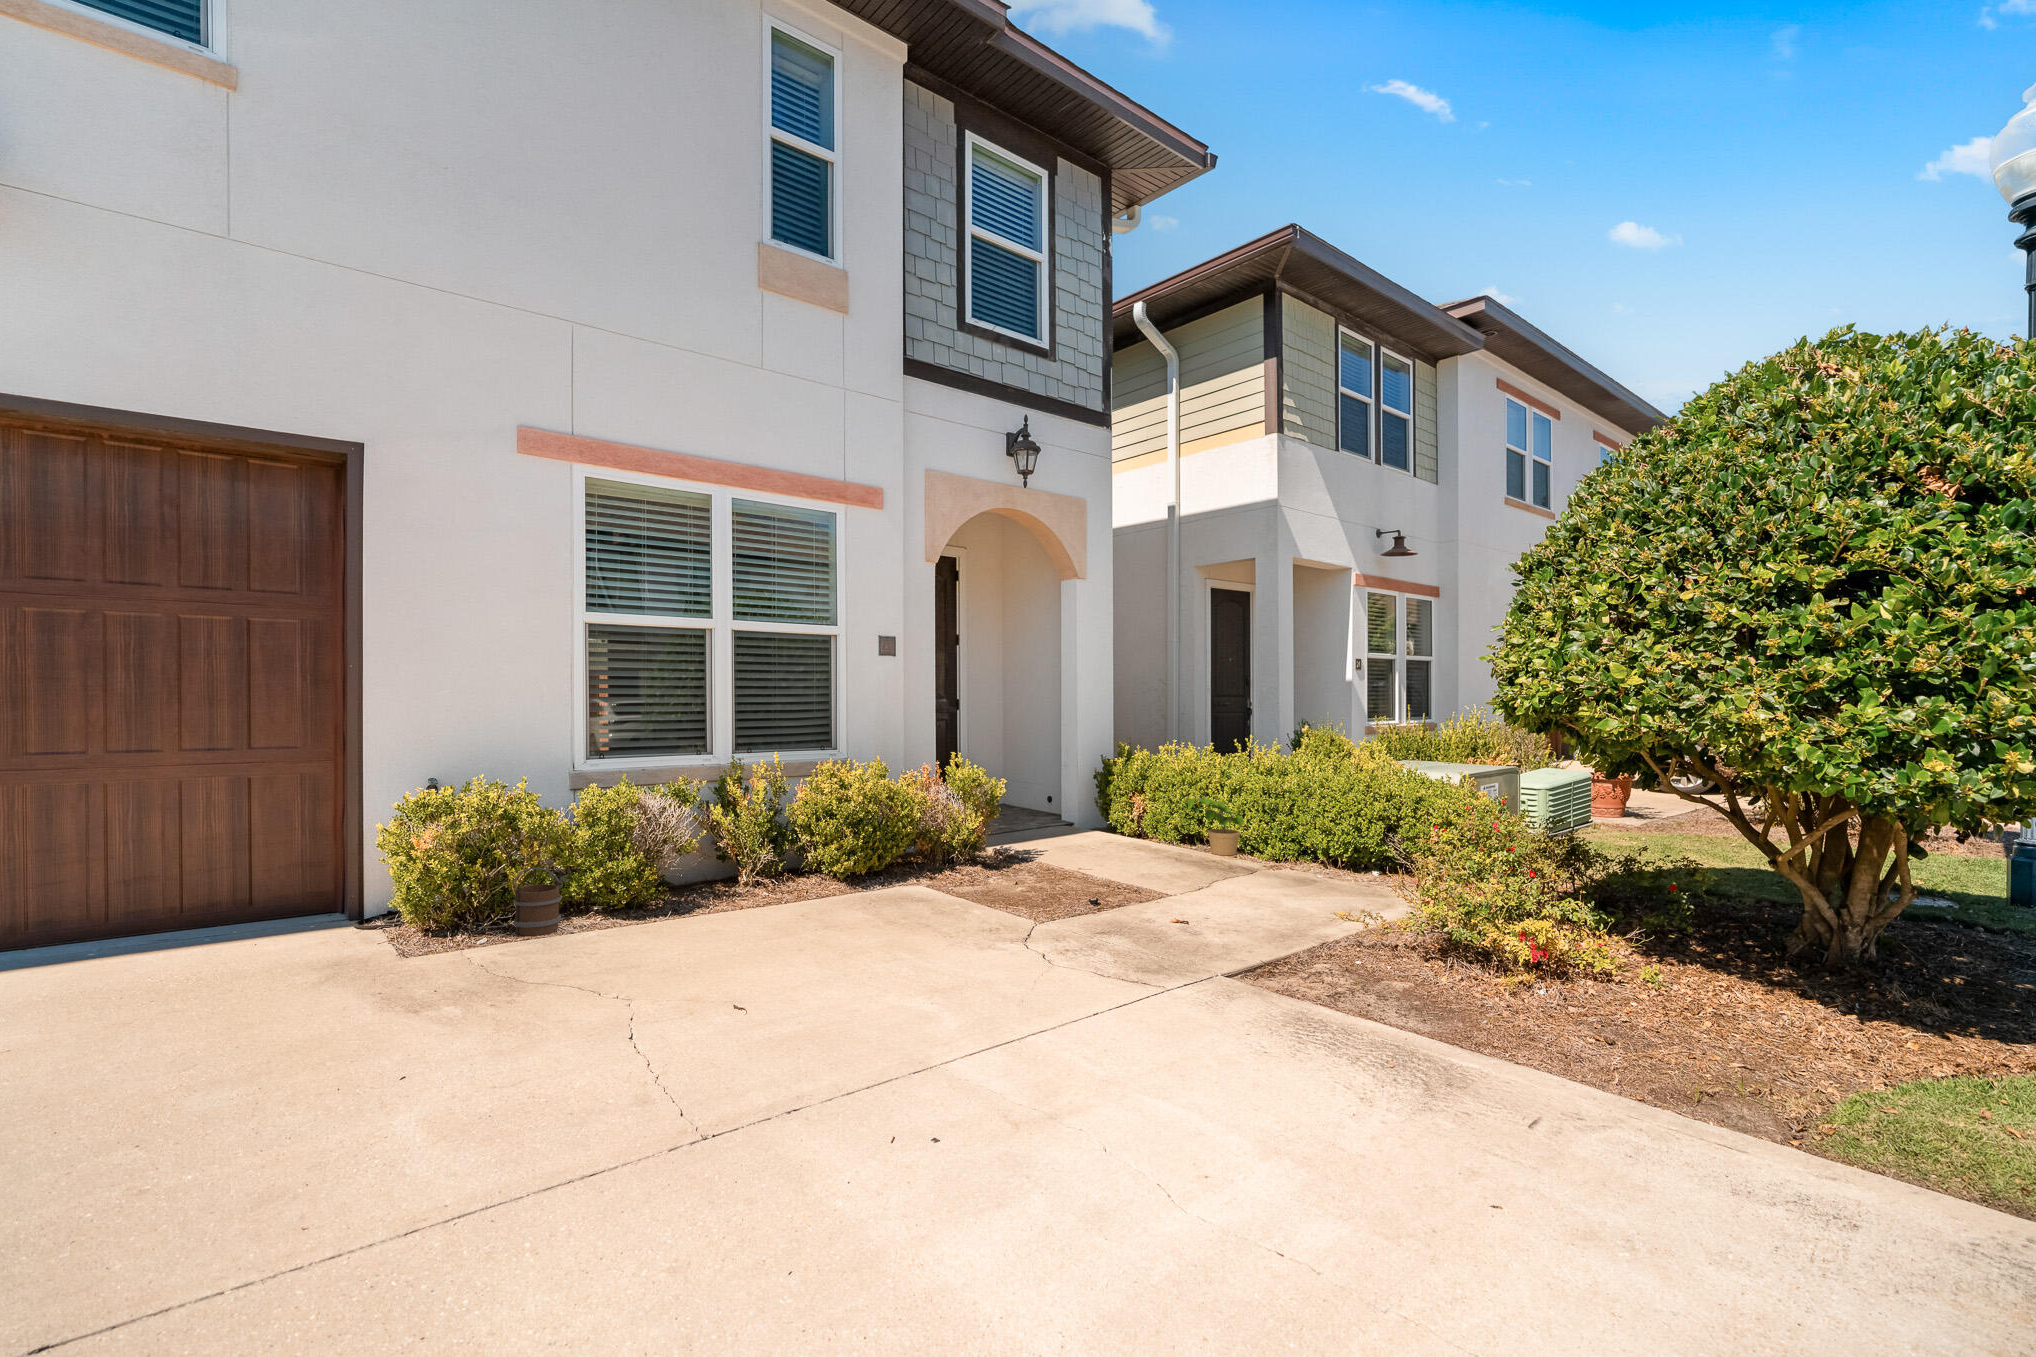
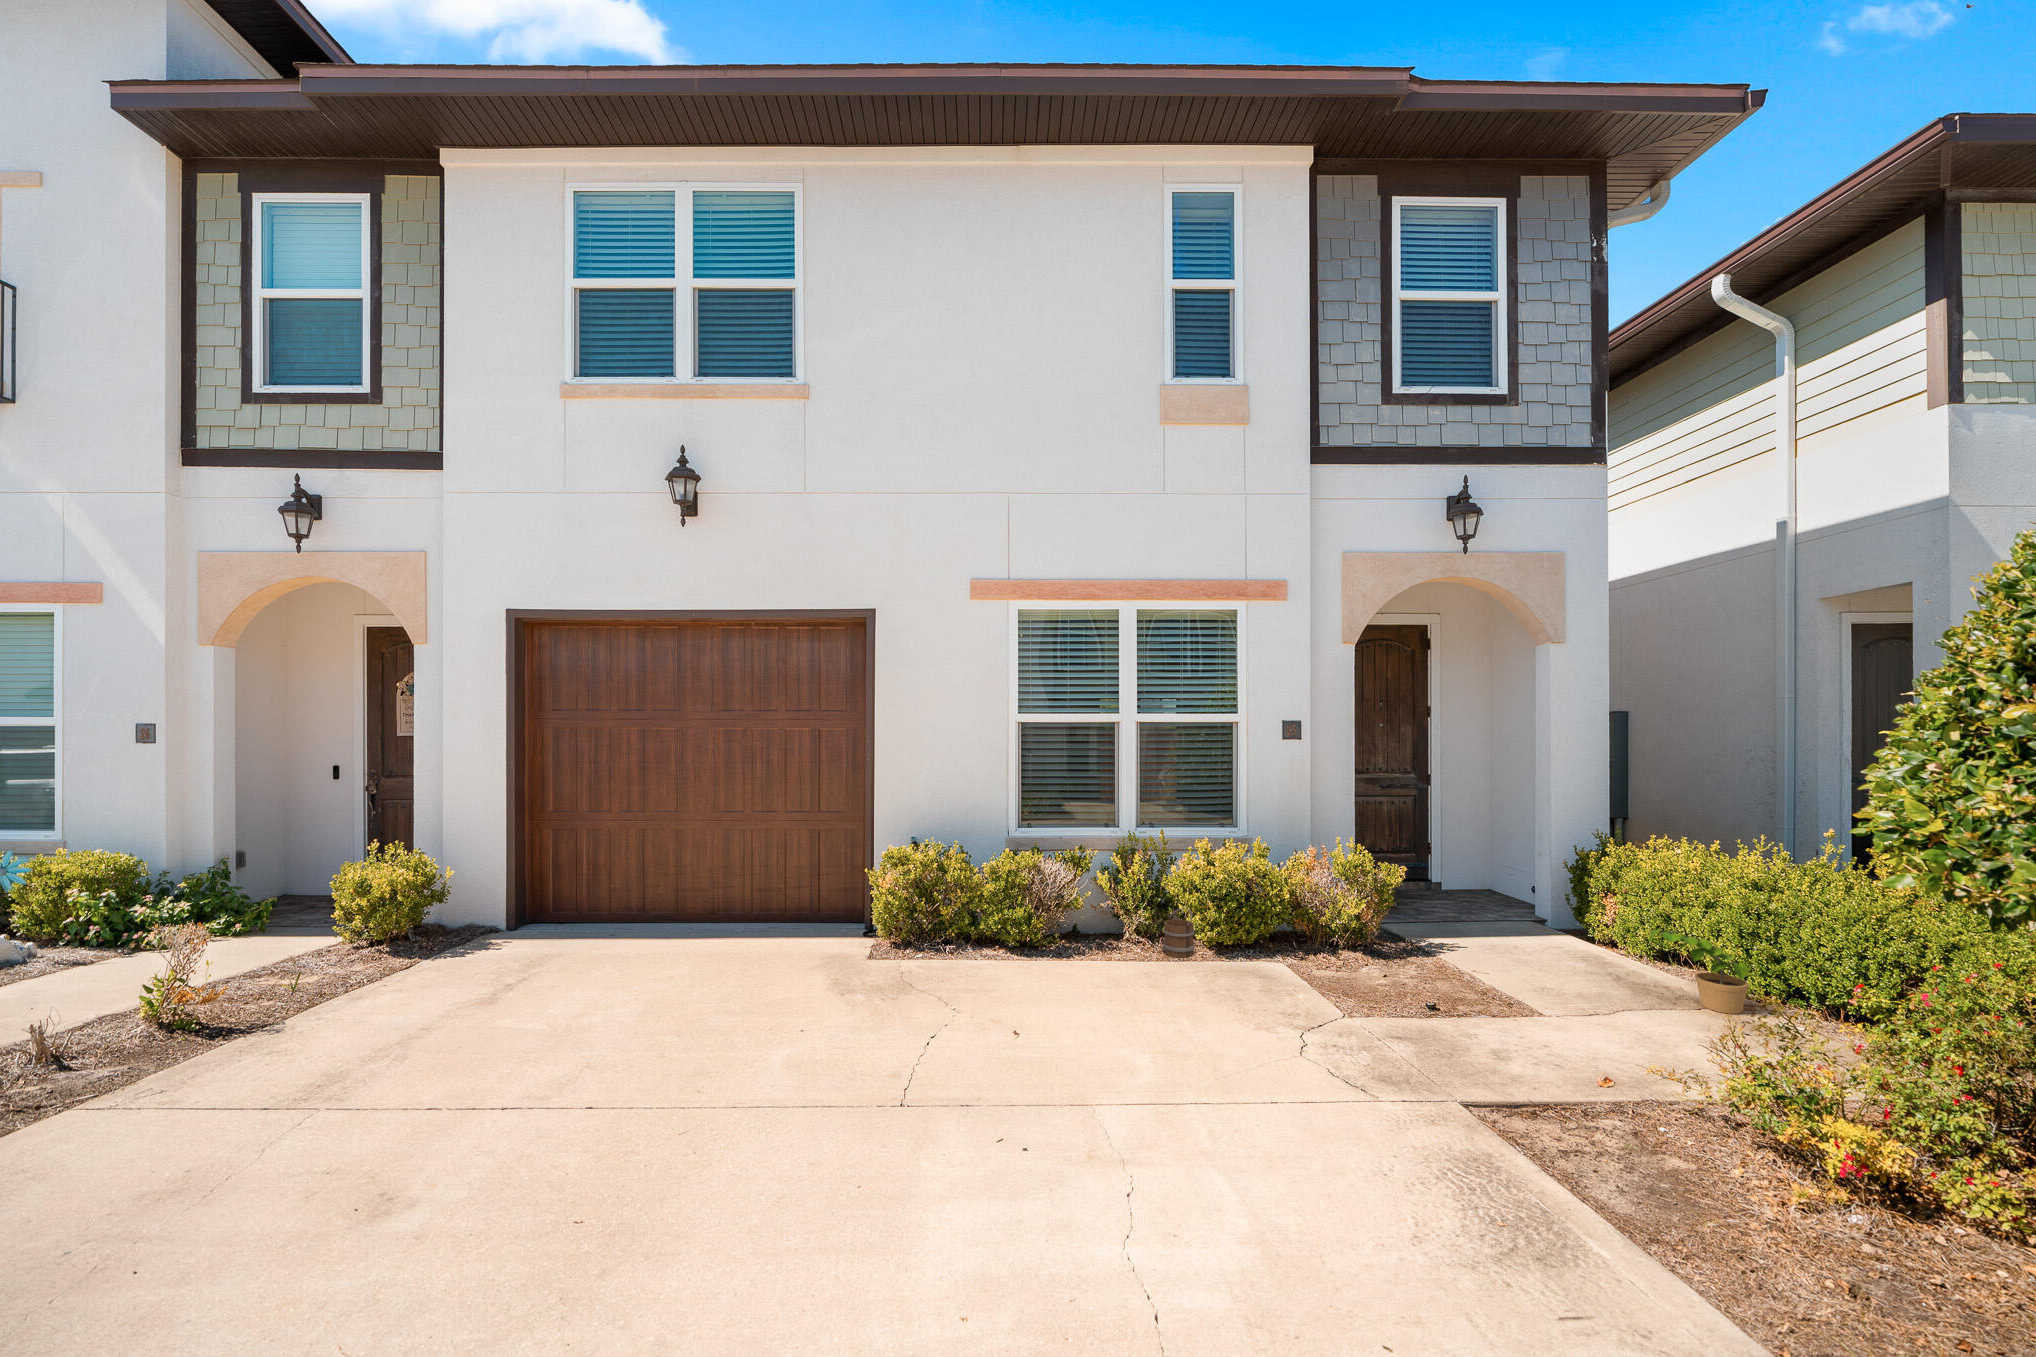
bucket: present [513,868,562,936] -> present [1163,908,1194,957]

